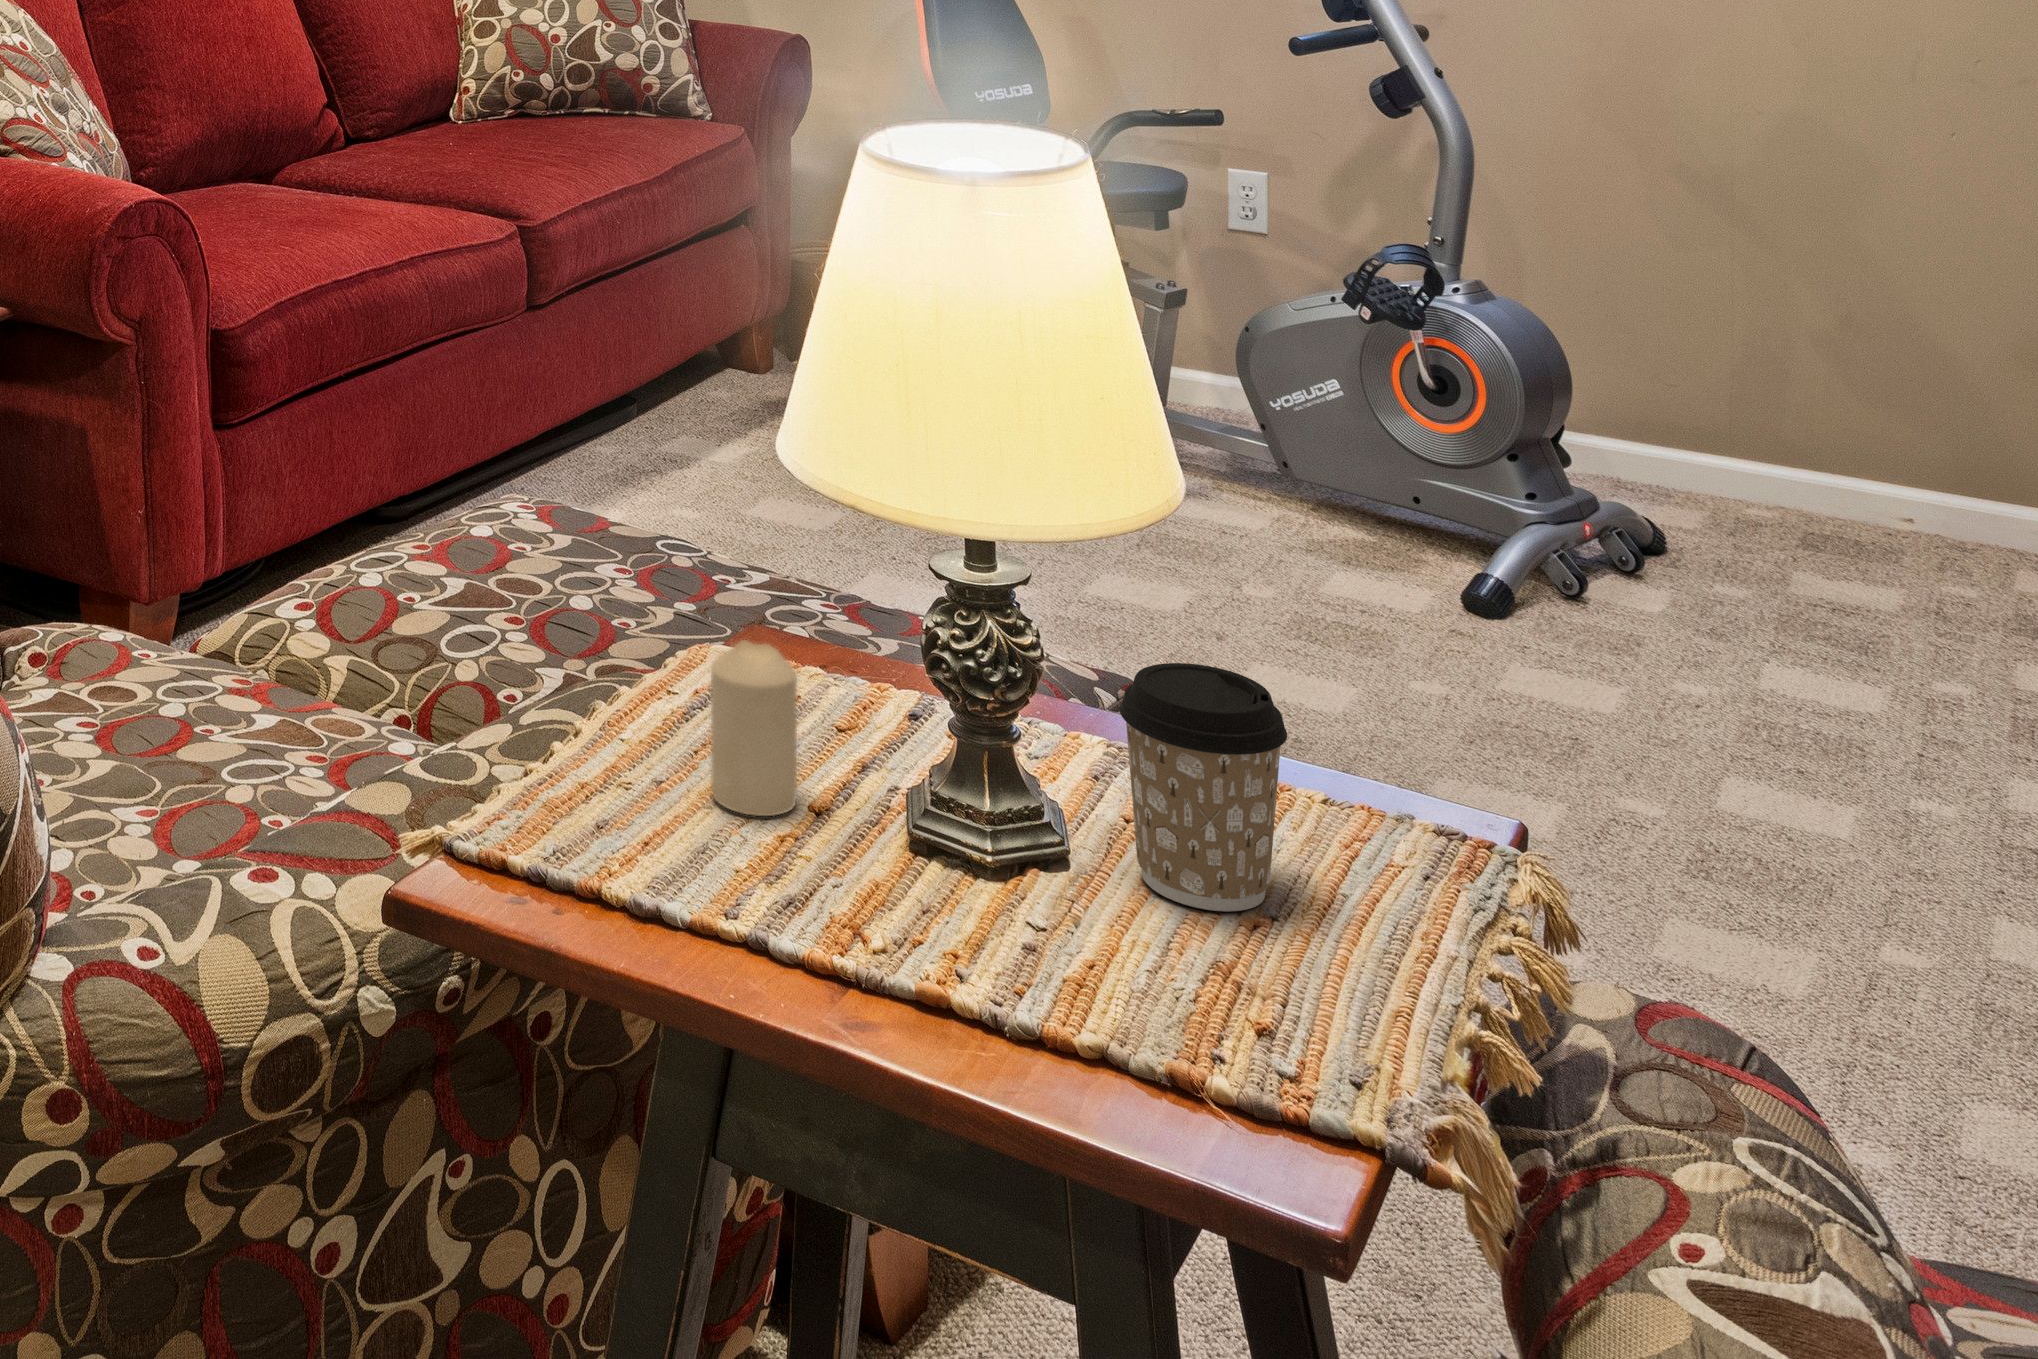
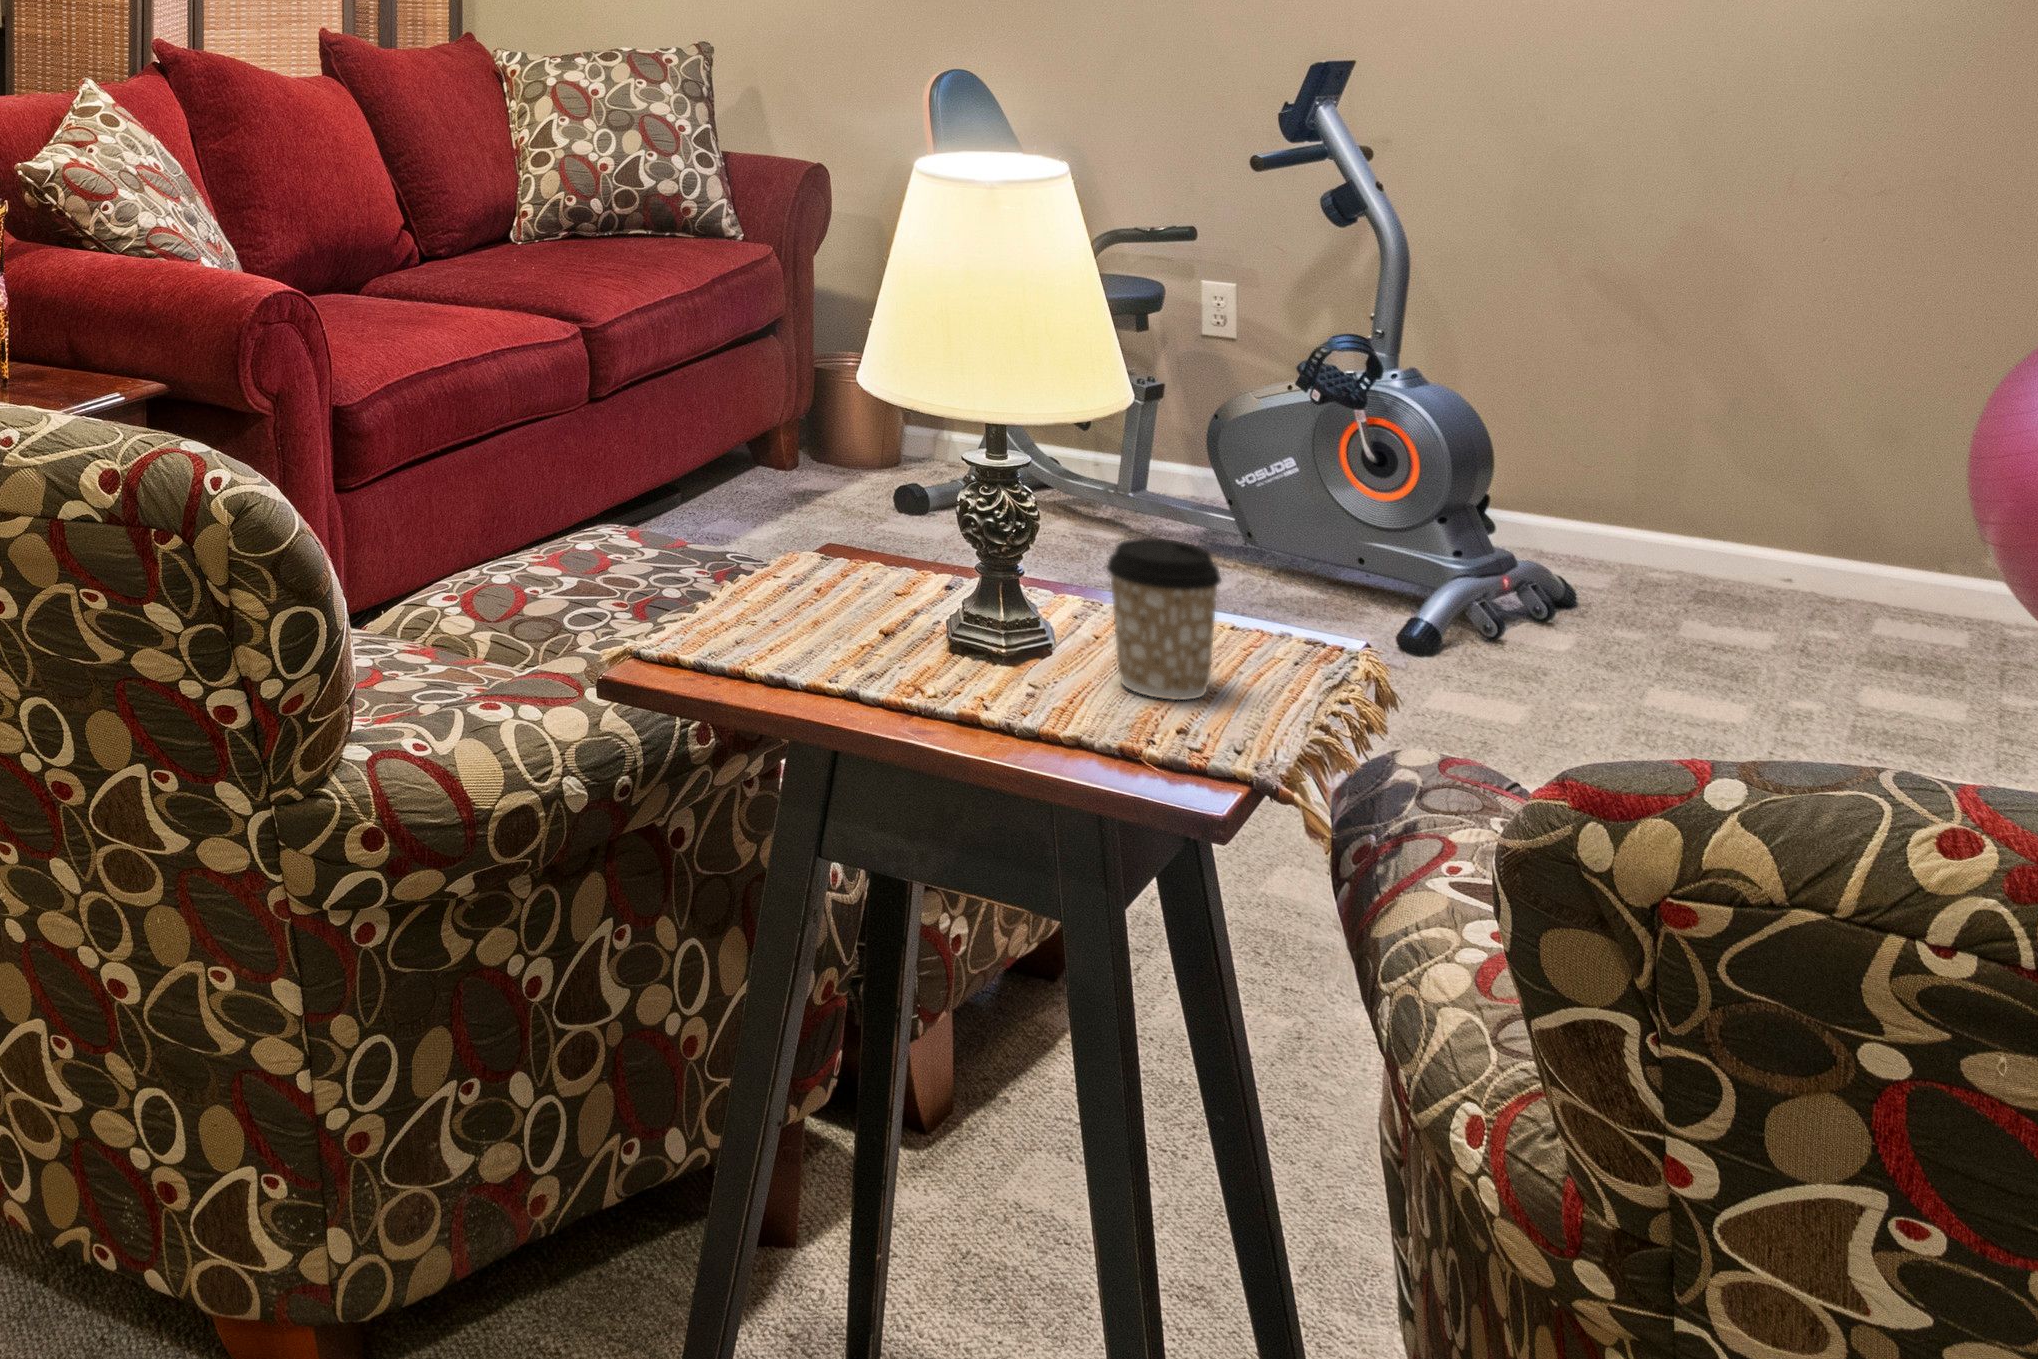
candle: present [711,640,797,816] -> none [816,536,877,655]

